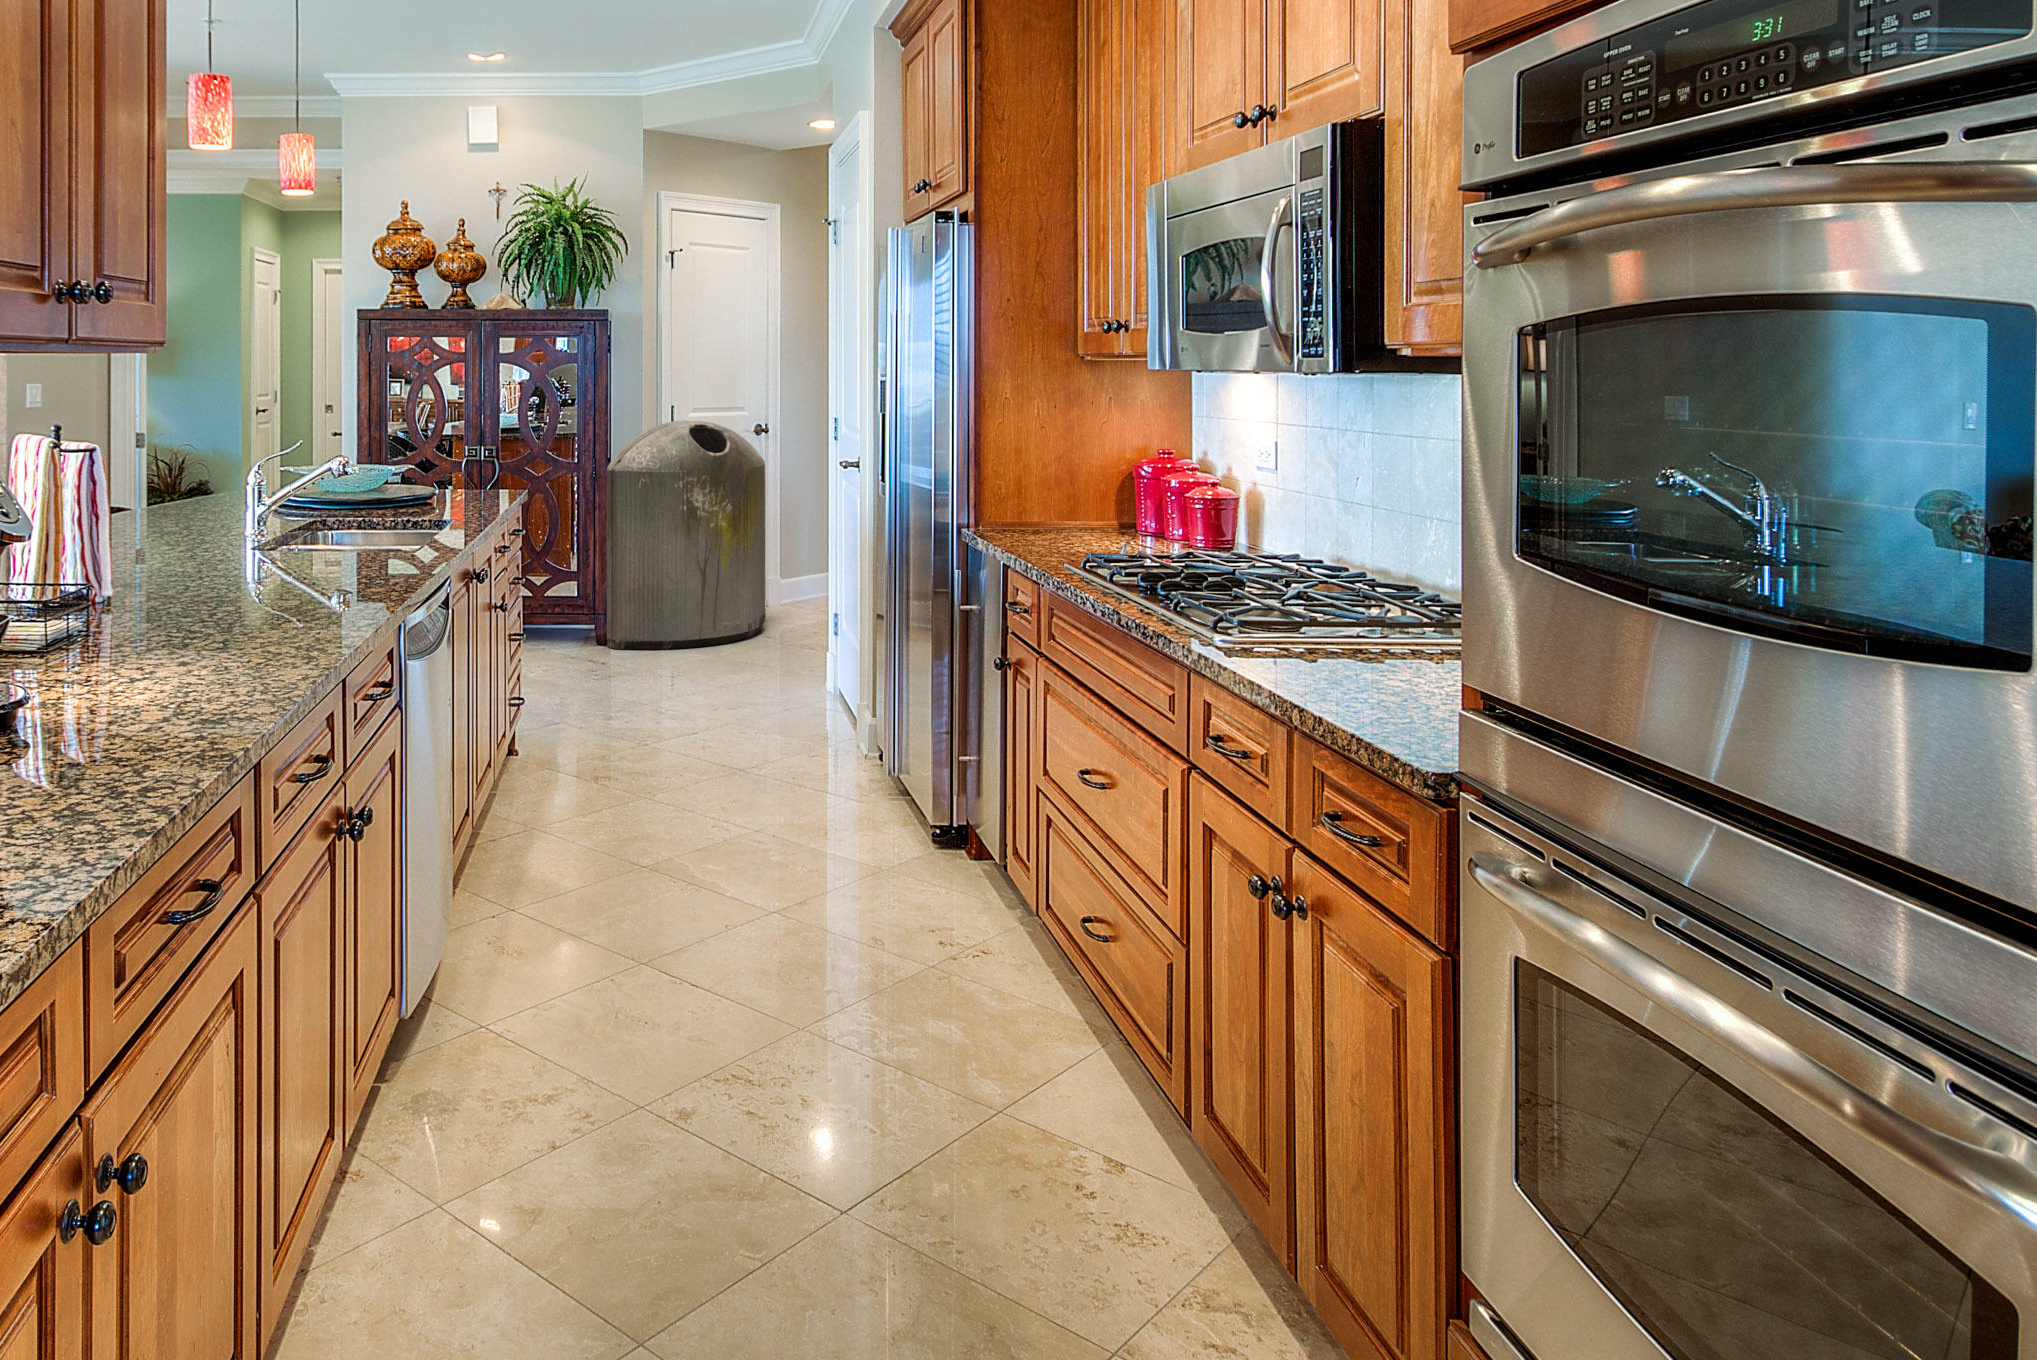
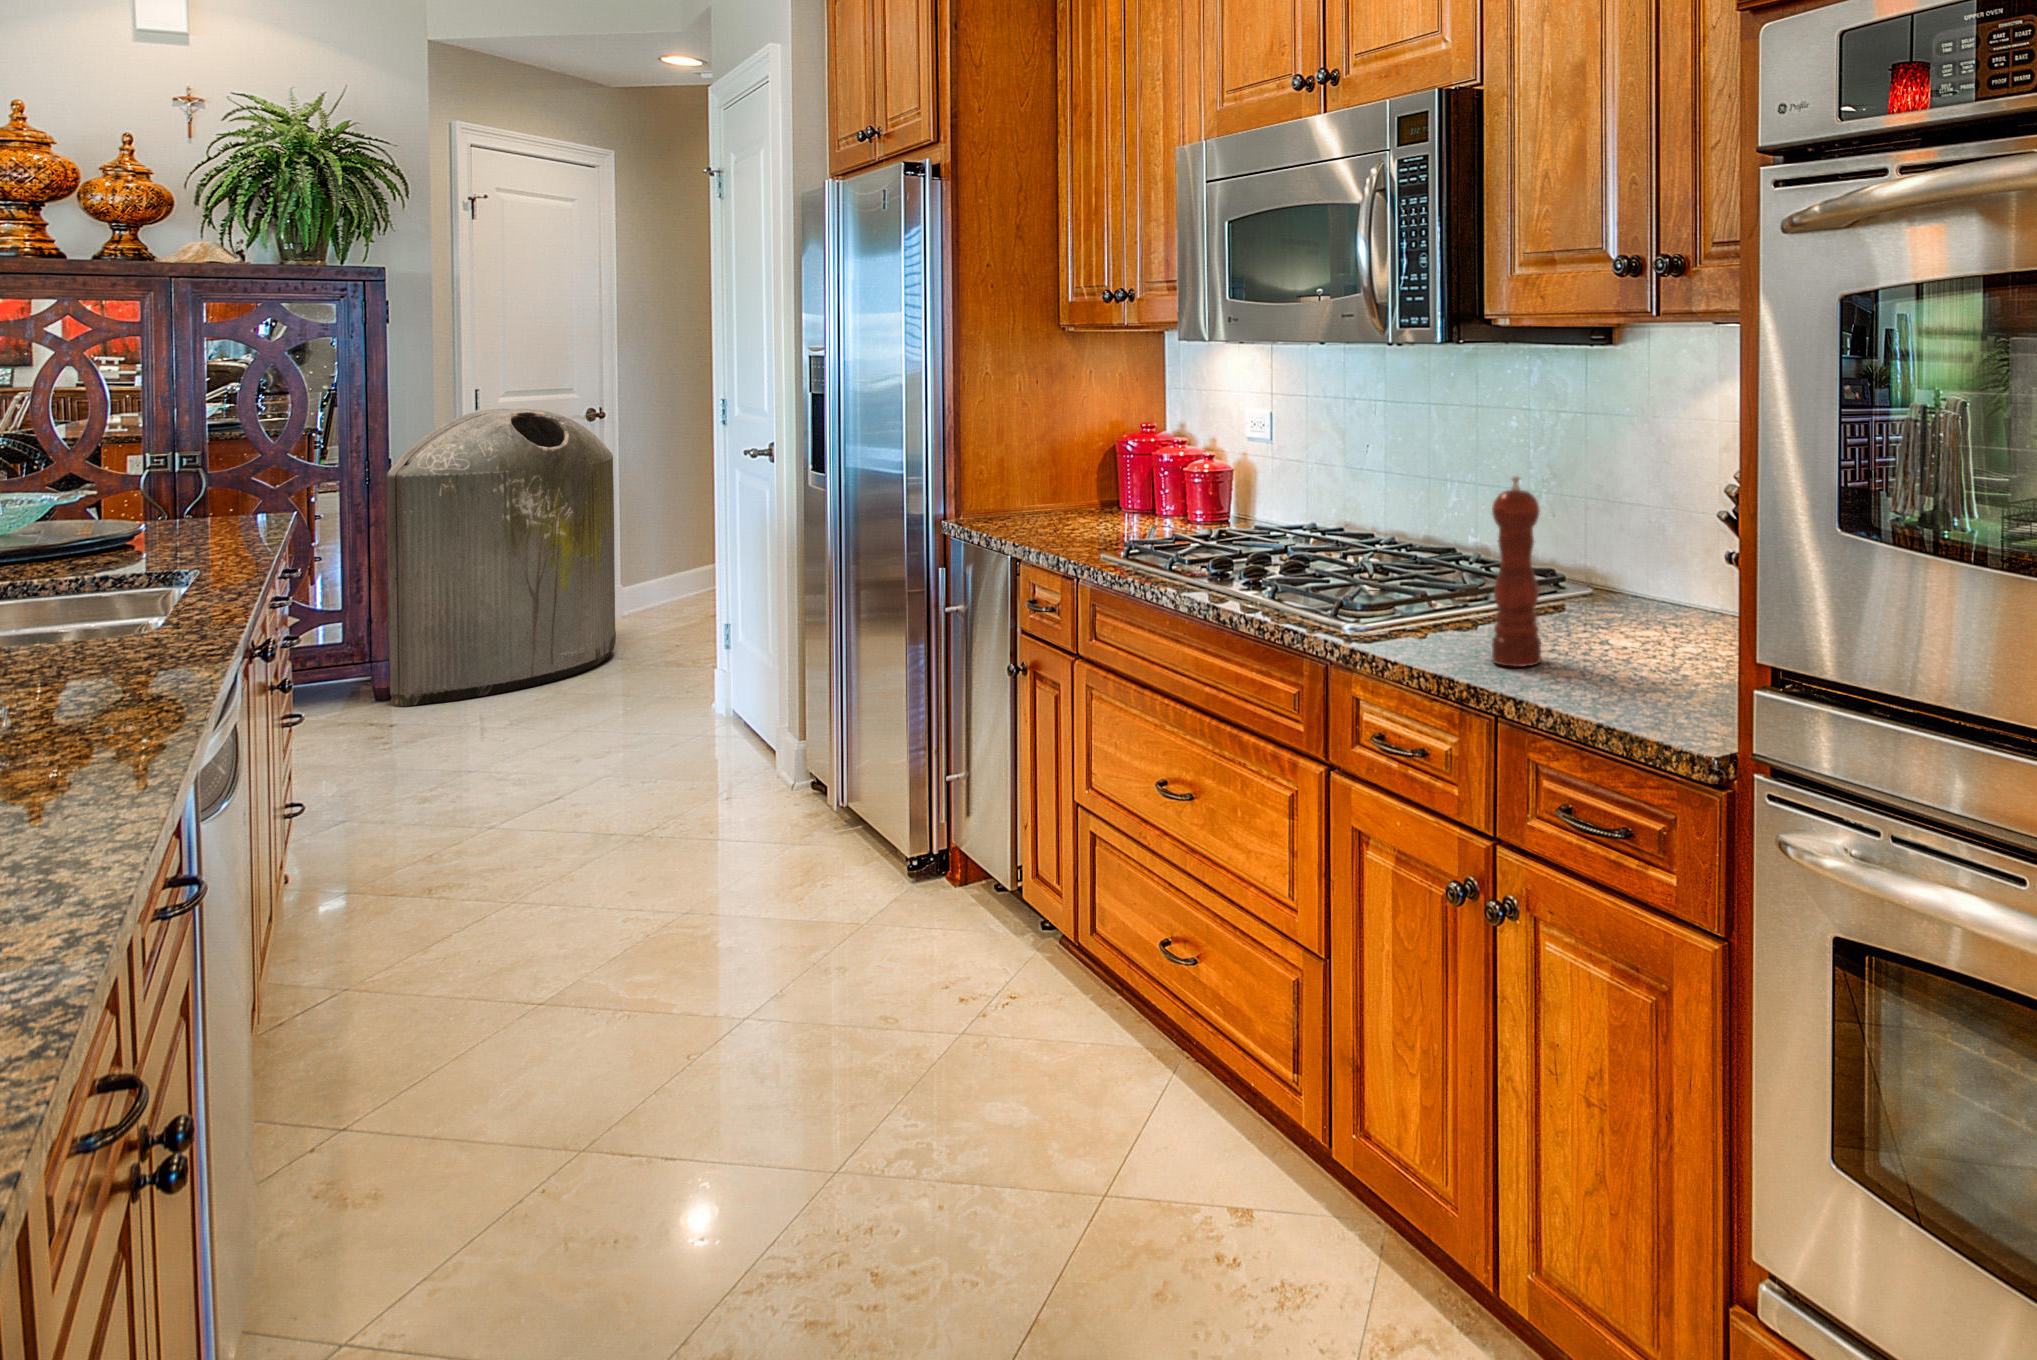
pepper mill: none [1335,507,1390,695] -> present [1492,476,1541,667]

